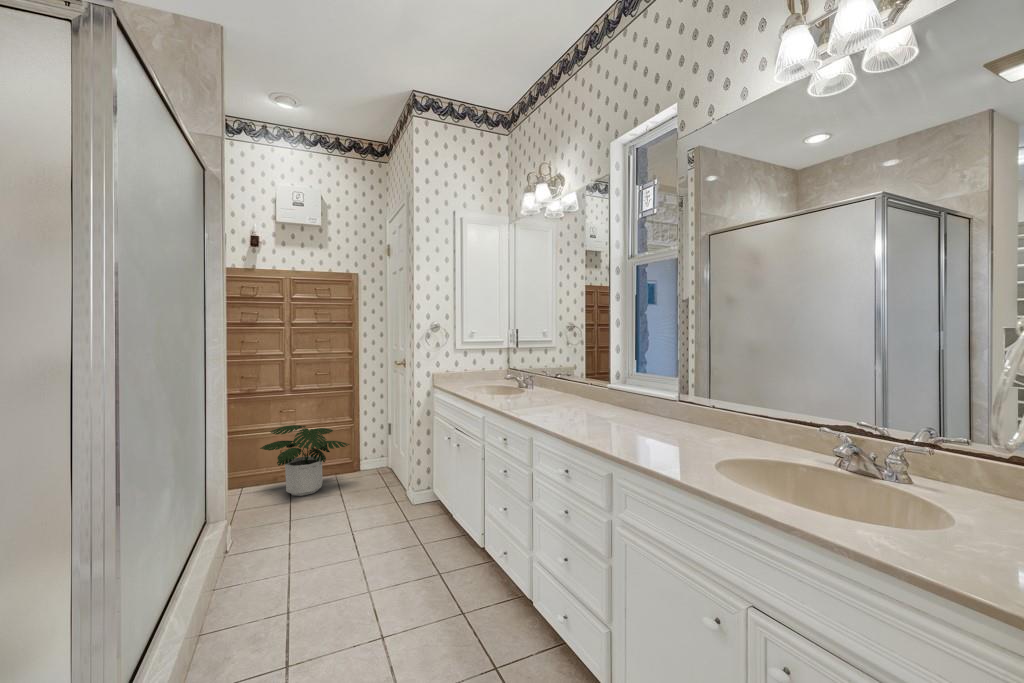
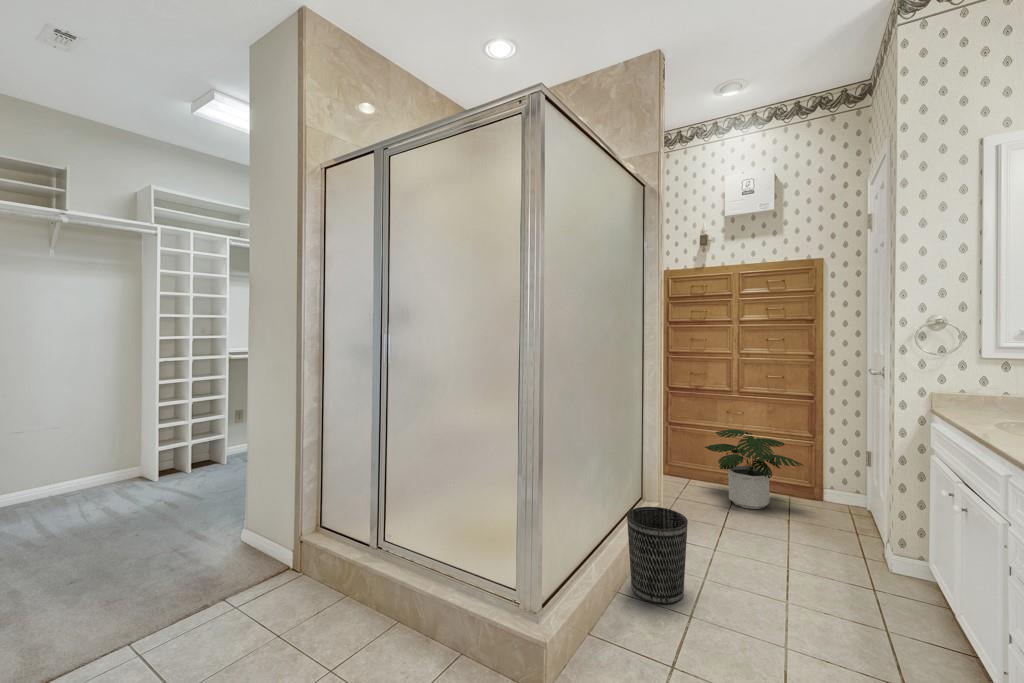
wastebasket: none [198,515,271,621] -> present [627,507,688,604]

